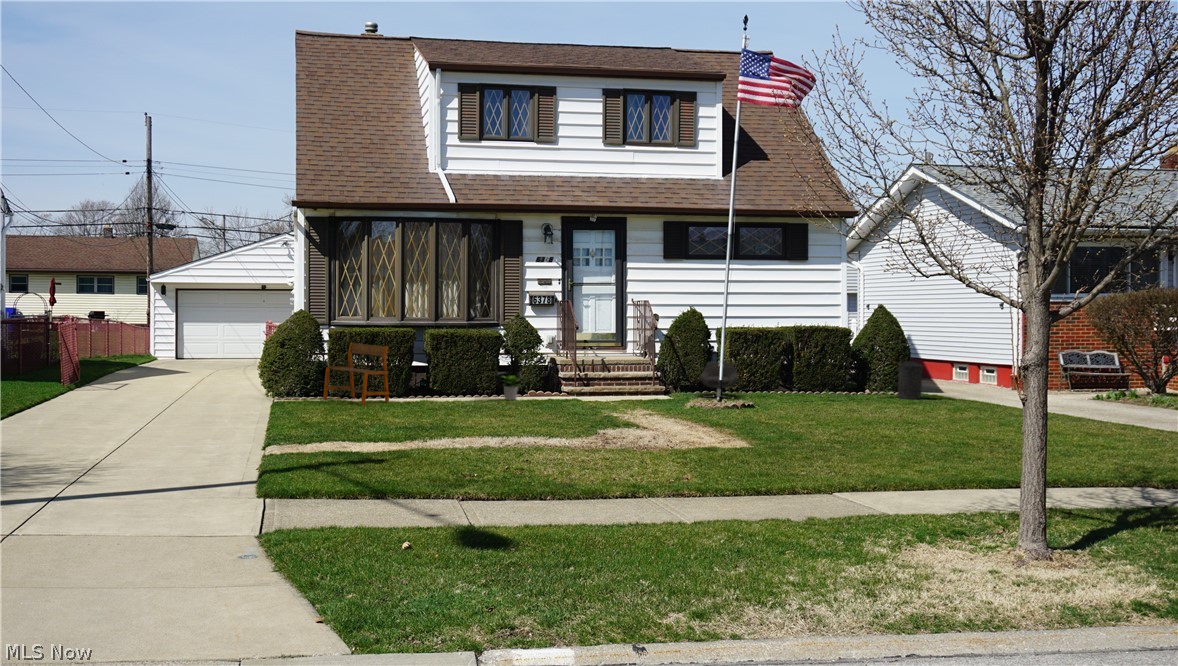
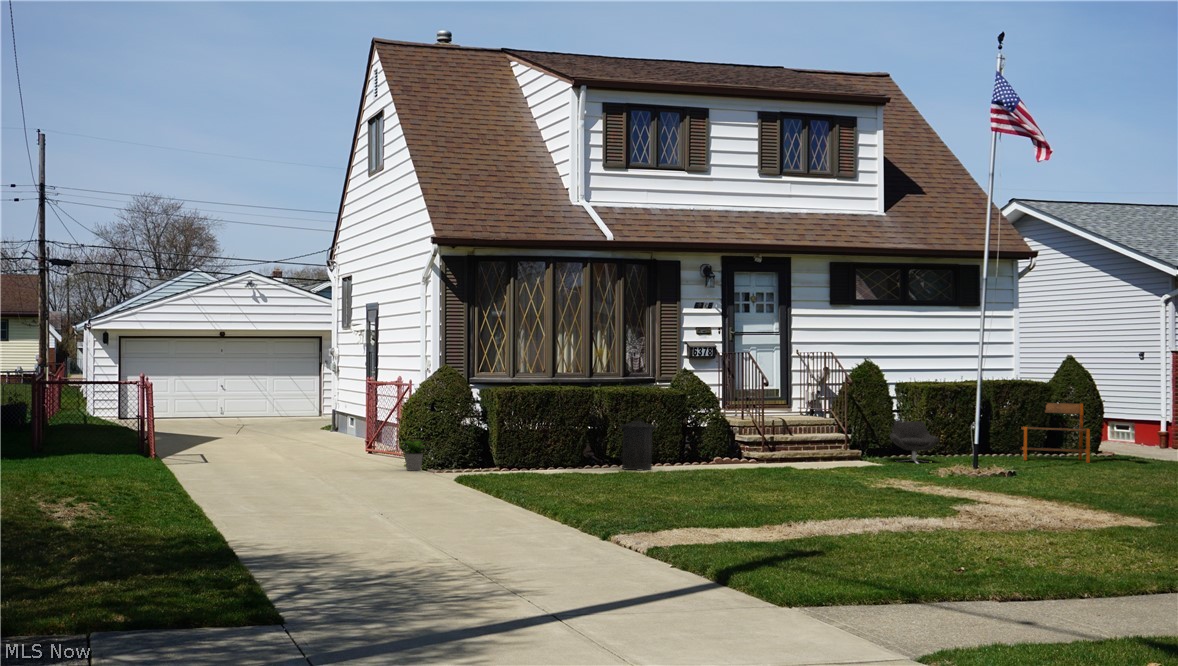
bench: present [323,342,389,405] -> present [1022,403,1090,463]
trash can: present [897,359,923,399] -> present [619,417,657,470]
potted plant: present [501,375,518,400] -> present [400,440,430,471]

